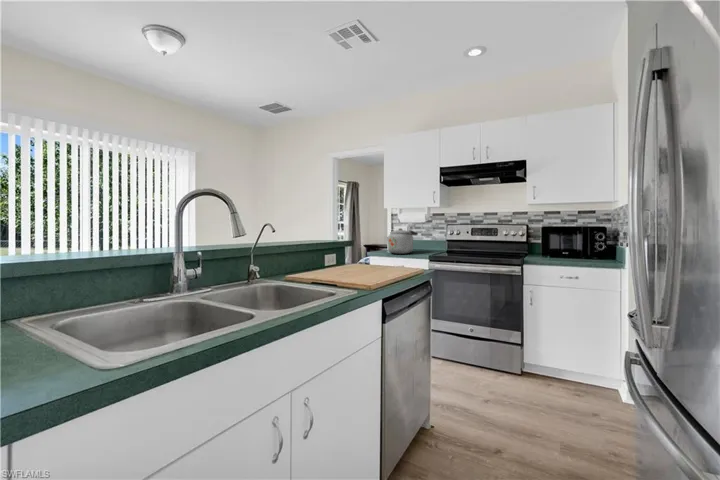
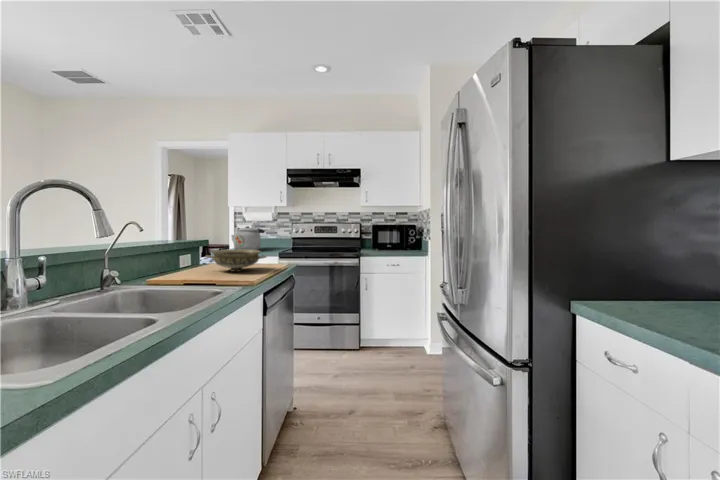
ceramic bowl: none [337,251,393,273] -> present [206,250,266,272]

